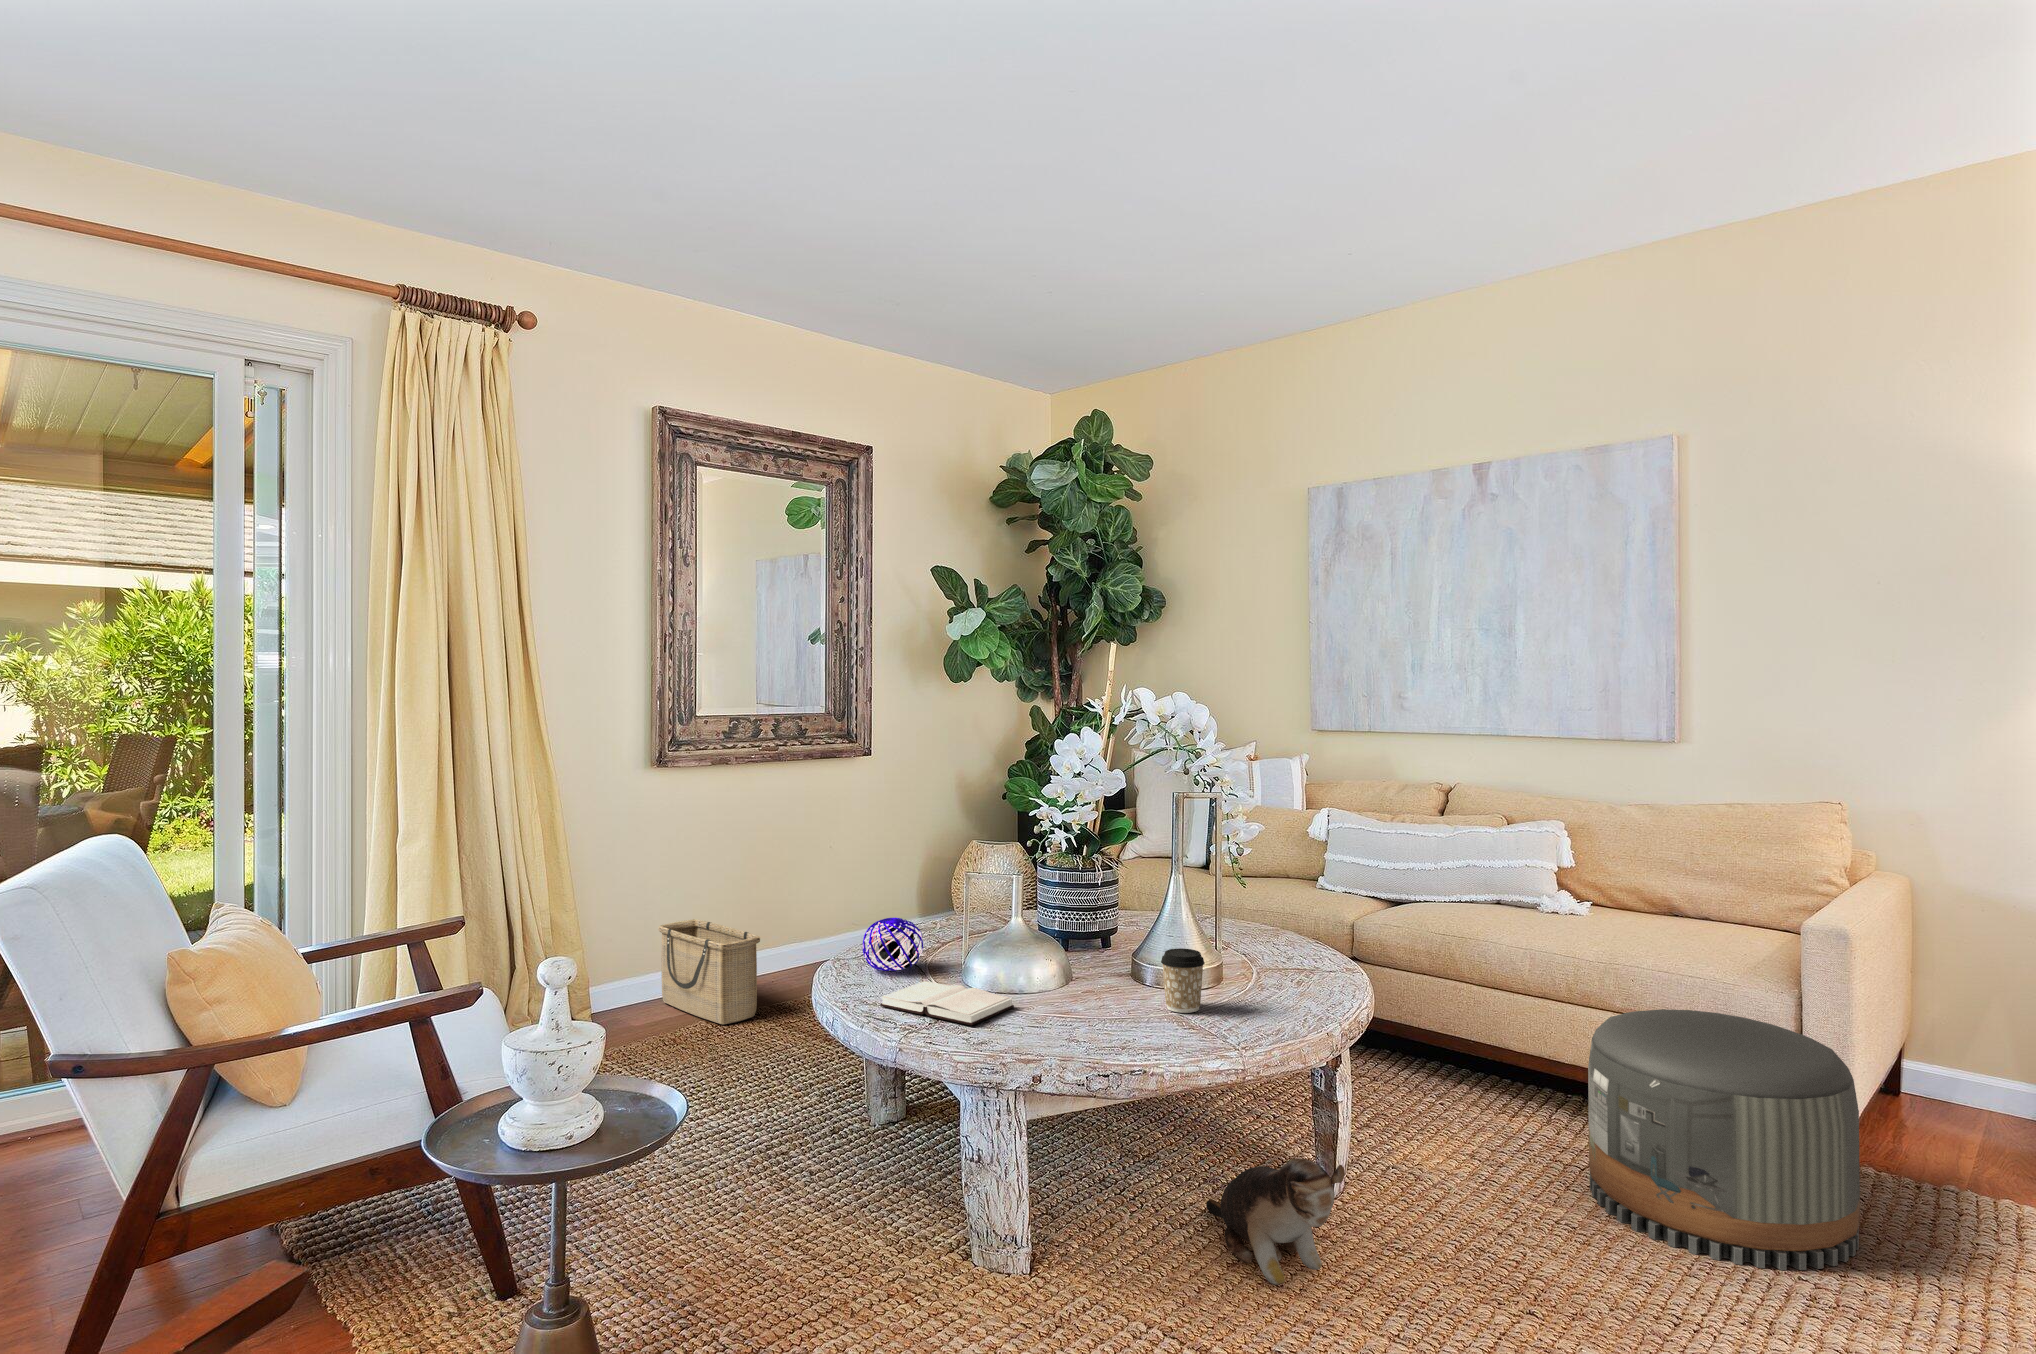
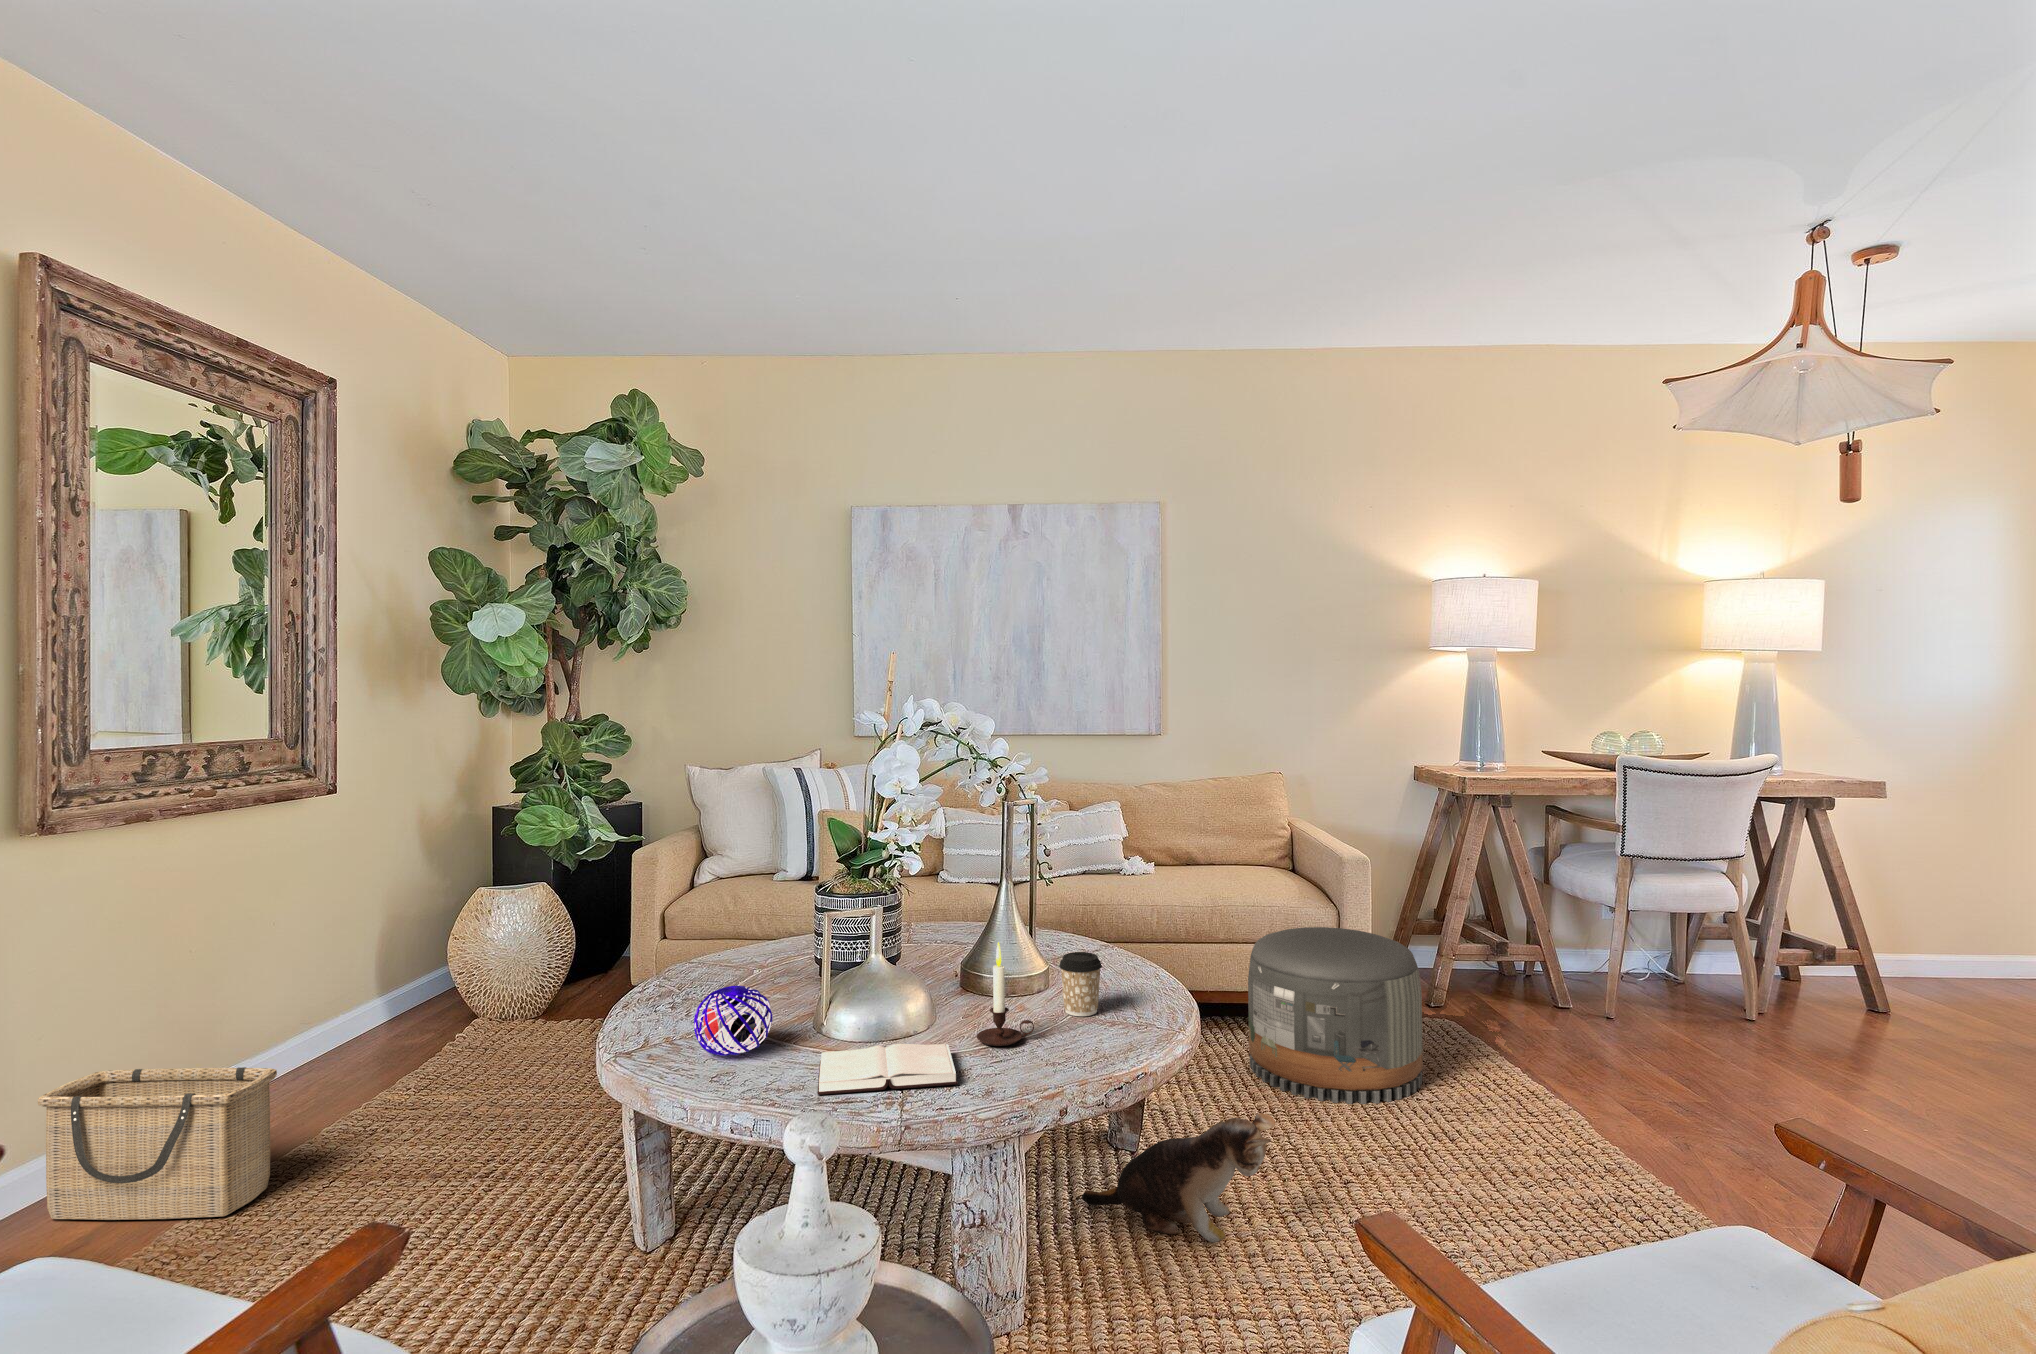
candle: none [1047,917,1096,1013] -> present [977,942,1034,1046]

